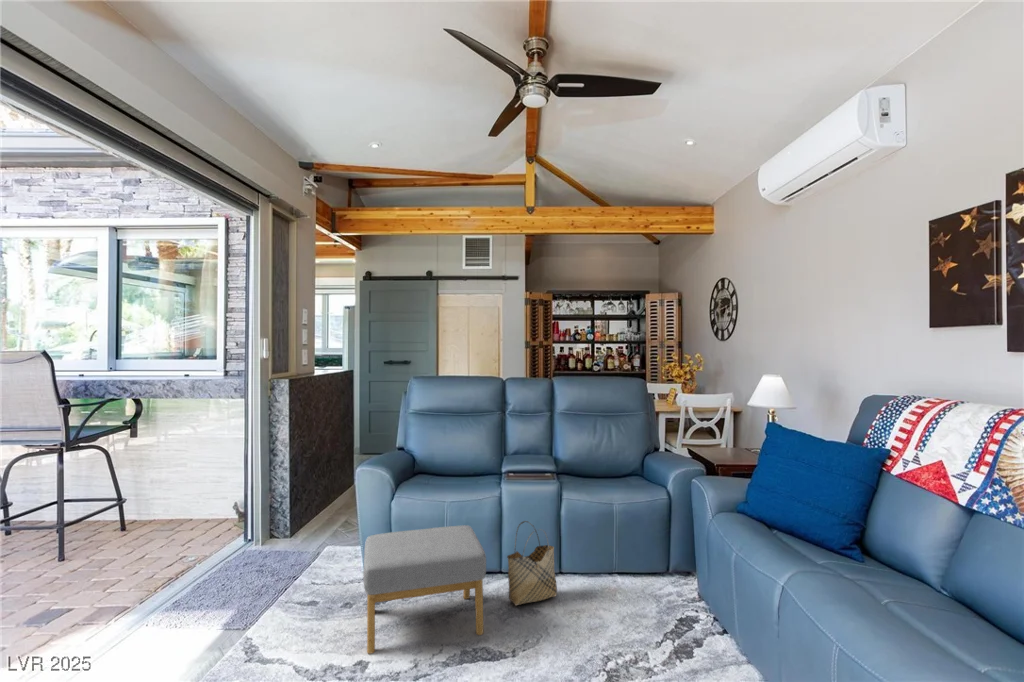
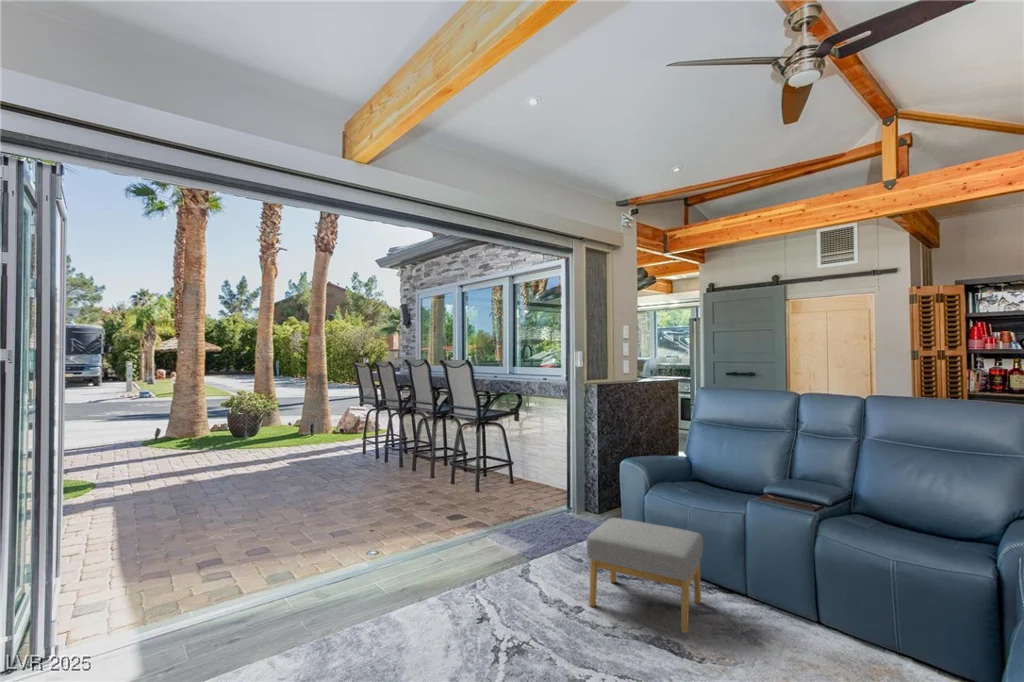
woven basket: present [507,521,557,606] -> none [730,545,793,636]

